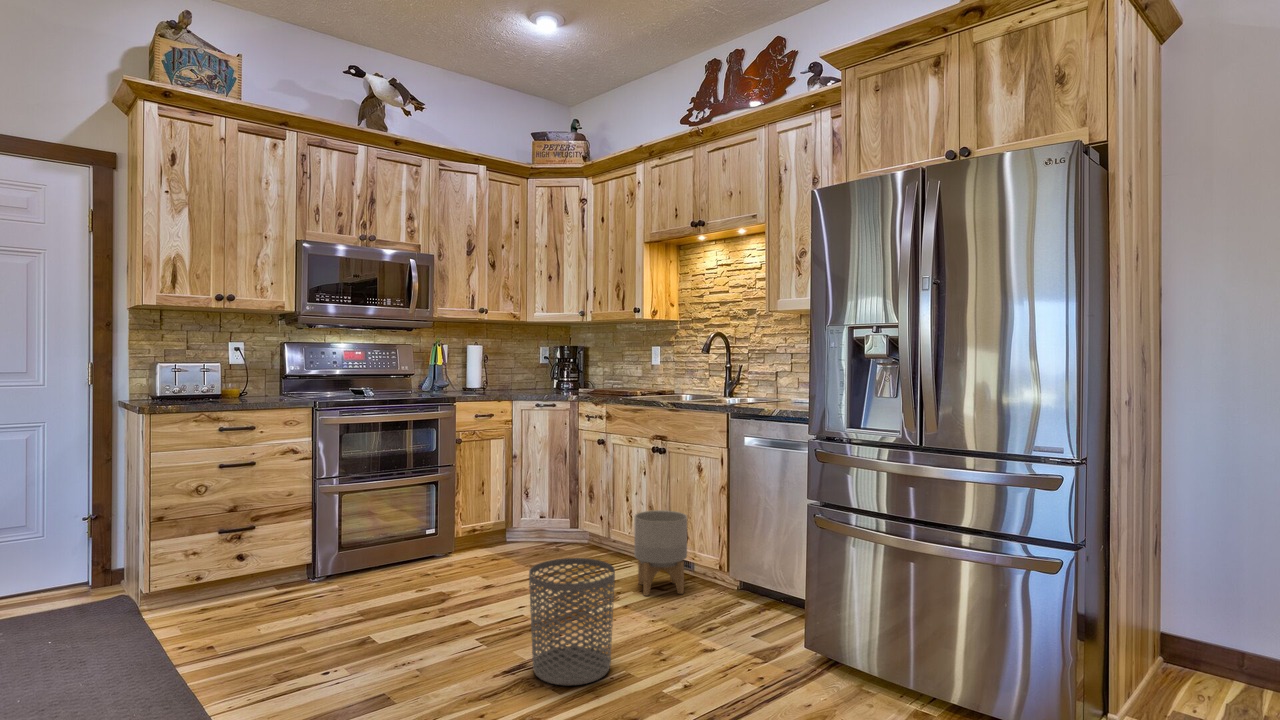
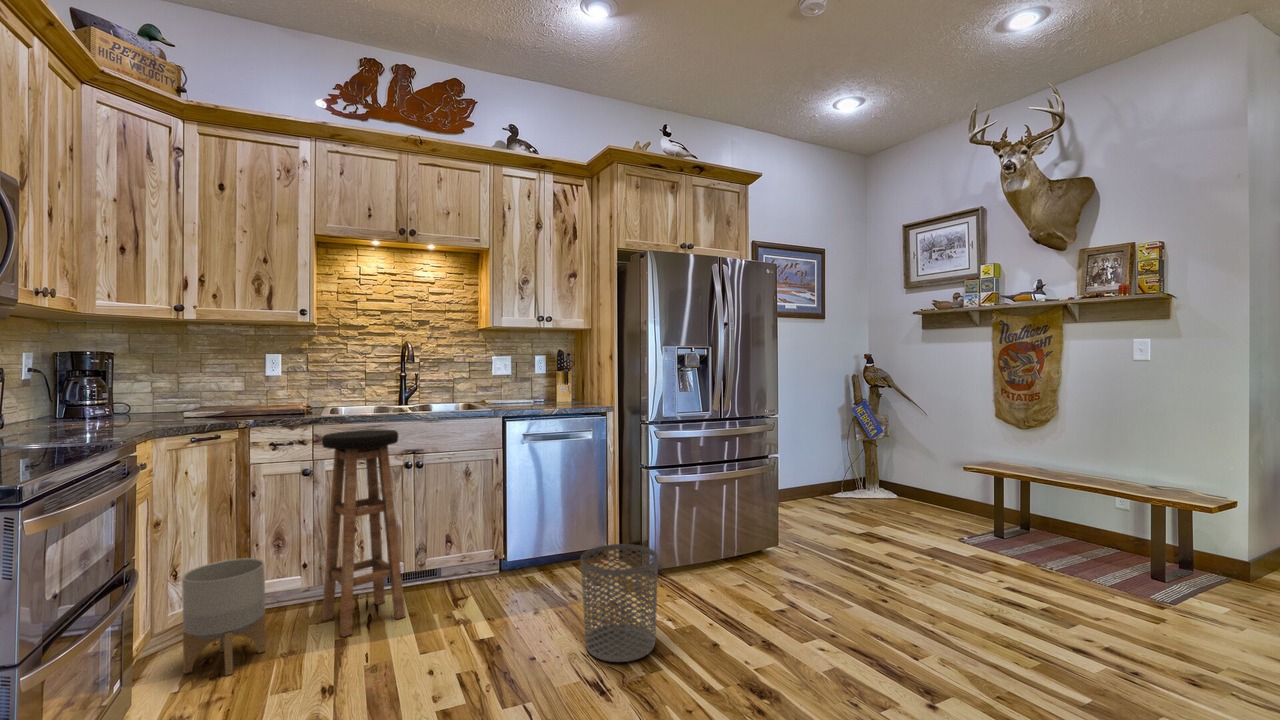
bar stool: none [558,411,627,579] -> present [322,430,405,637]
planter: present [634,510,687,596] -> present [182,558,266,675]

